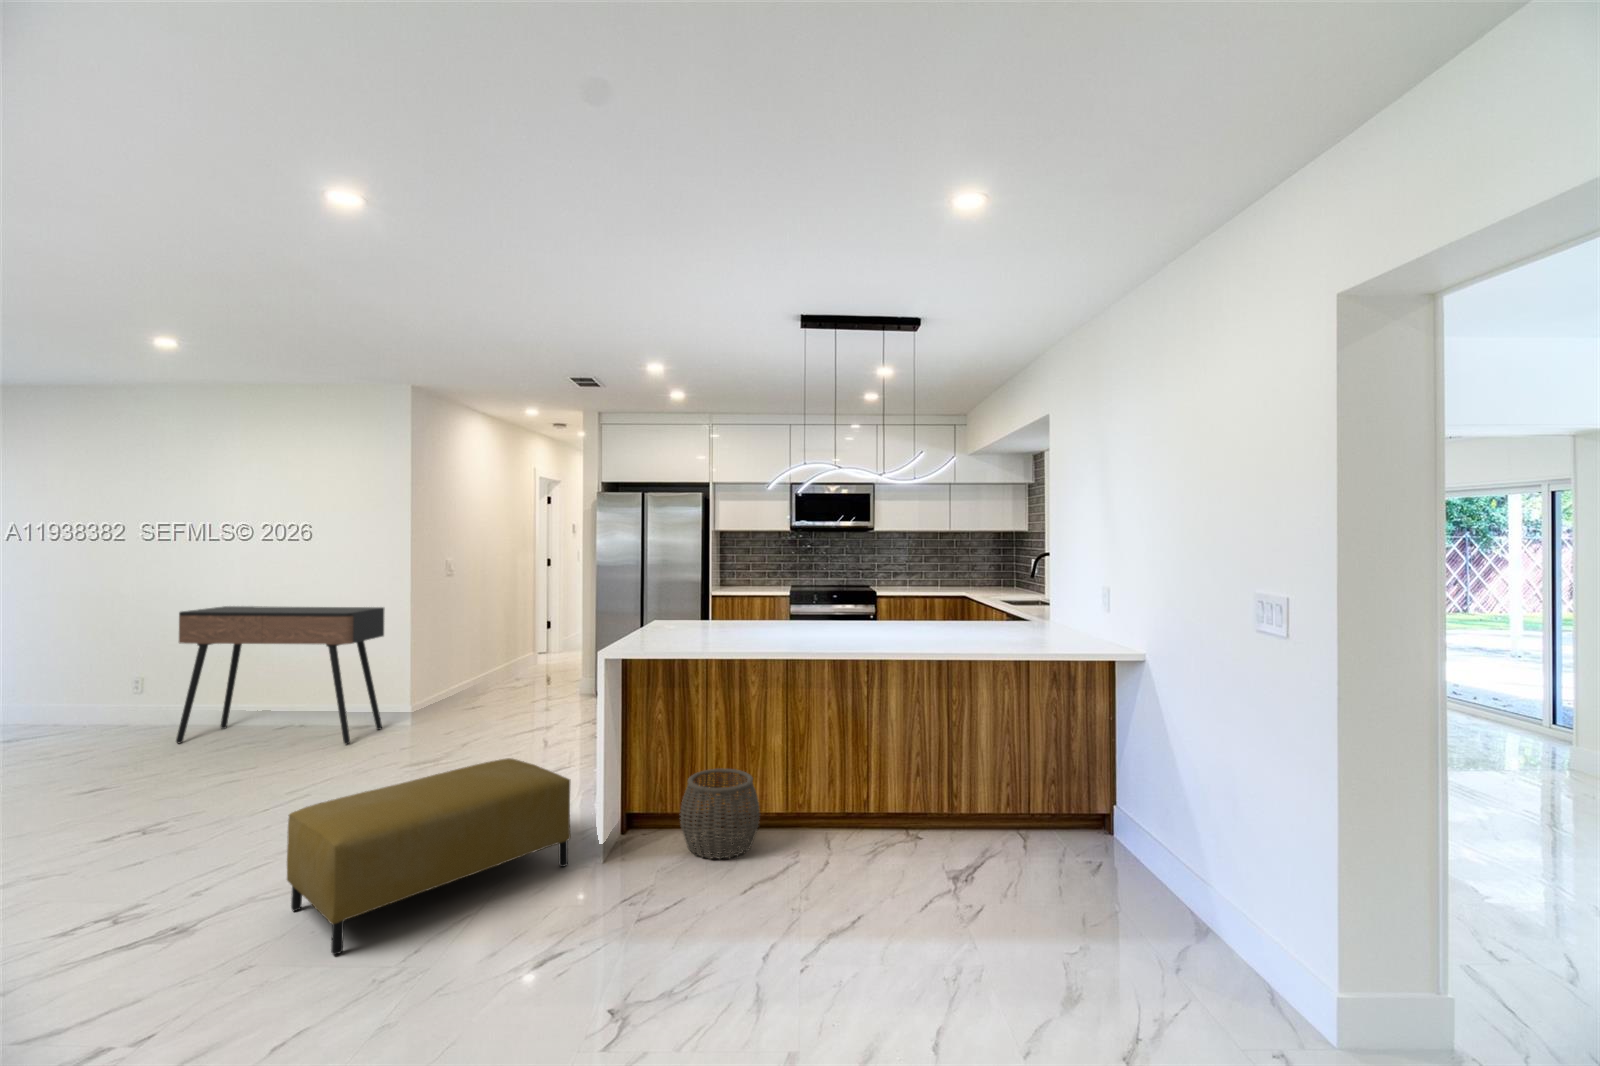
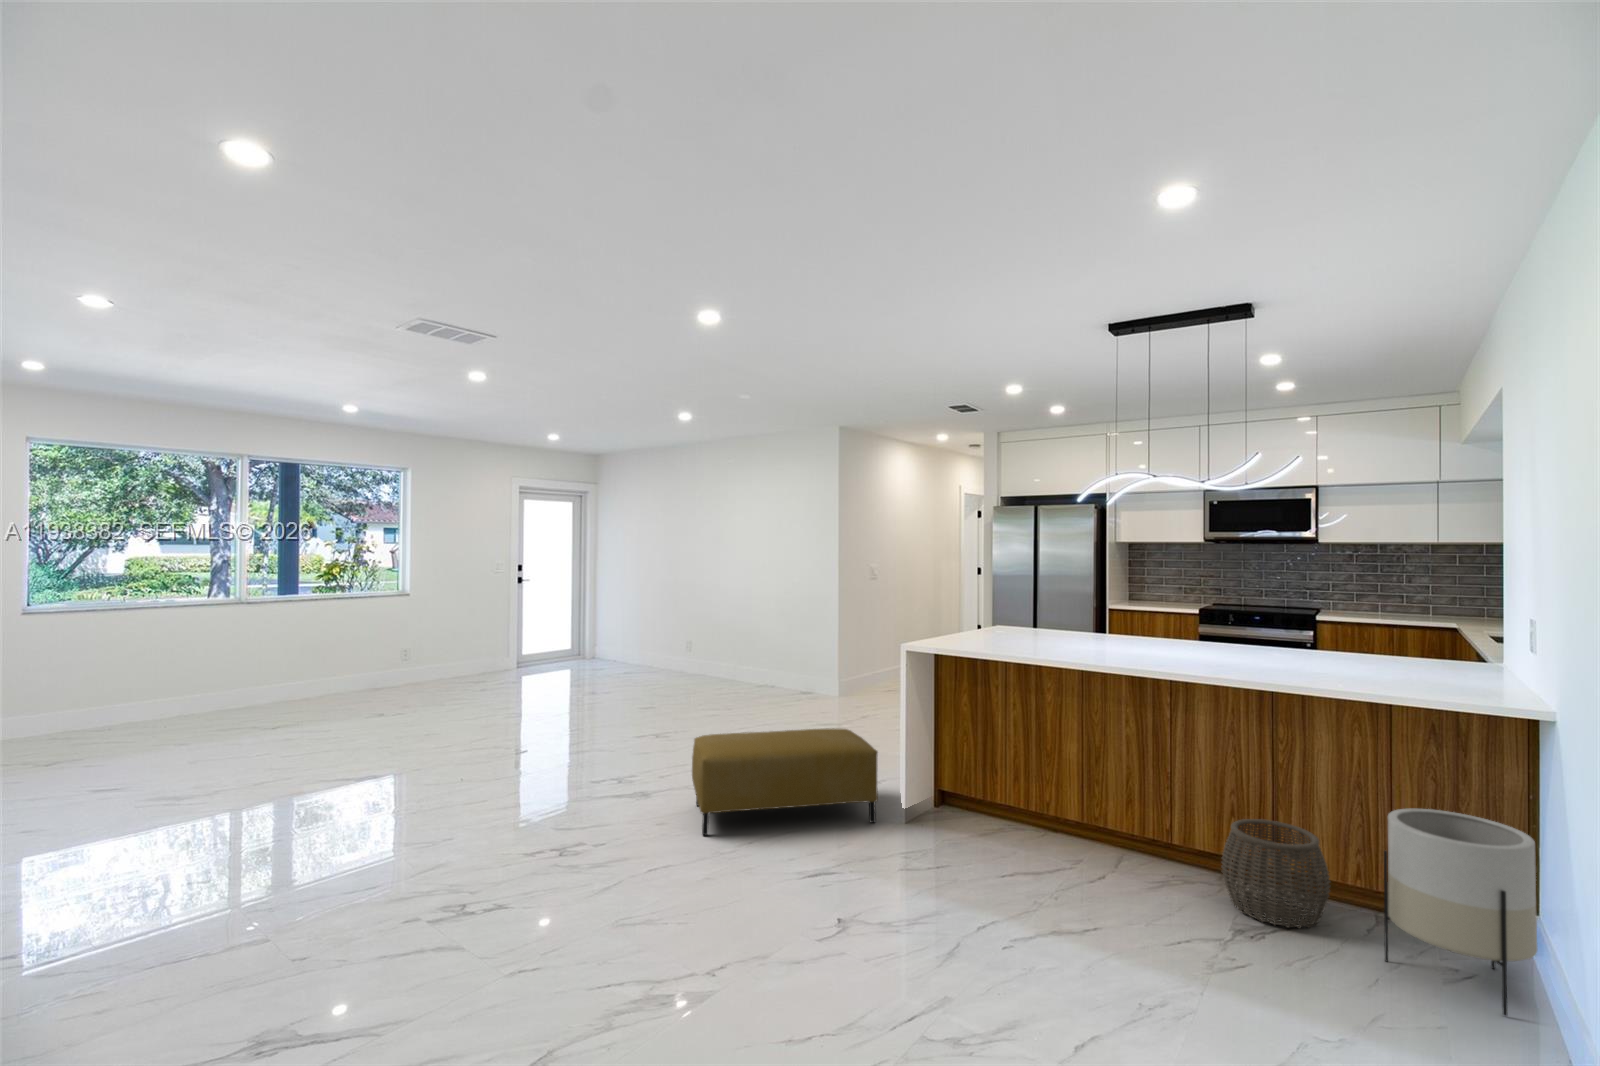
console table: present [176,606,384,744] -> none [690,600,813,711]
planter: none [1052,741,1146,890] -> present [1384,808,1537,1016]
woven basket: present [680,769,760,859] -> present [1222,819,1330,928]

